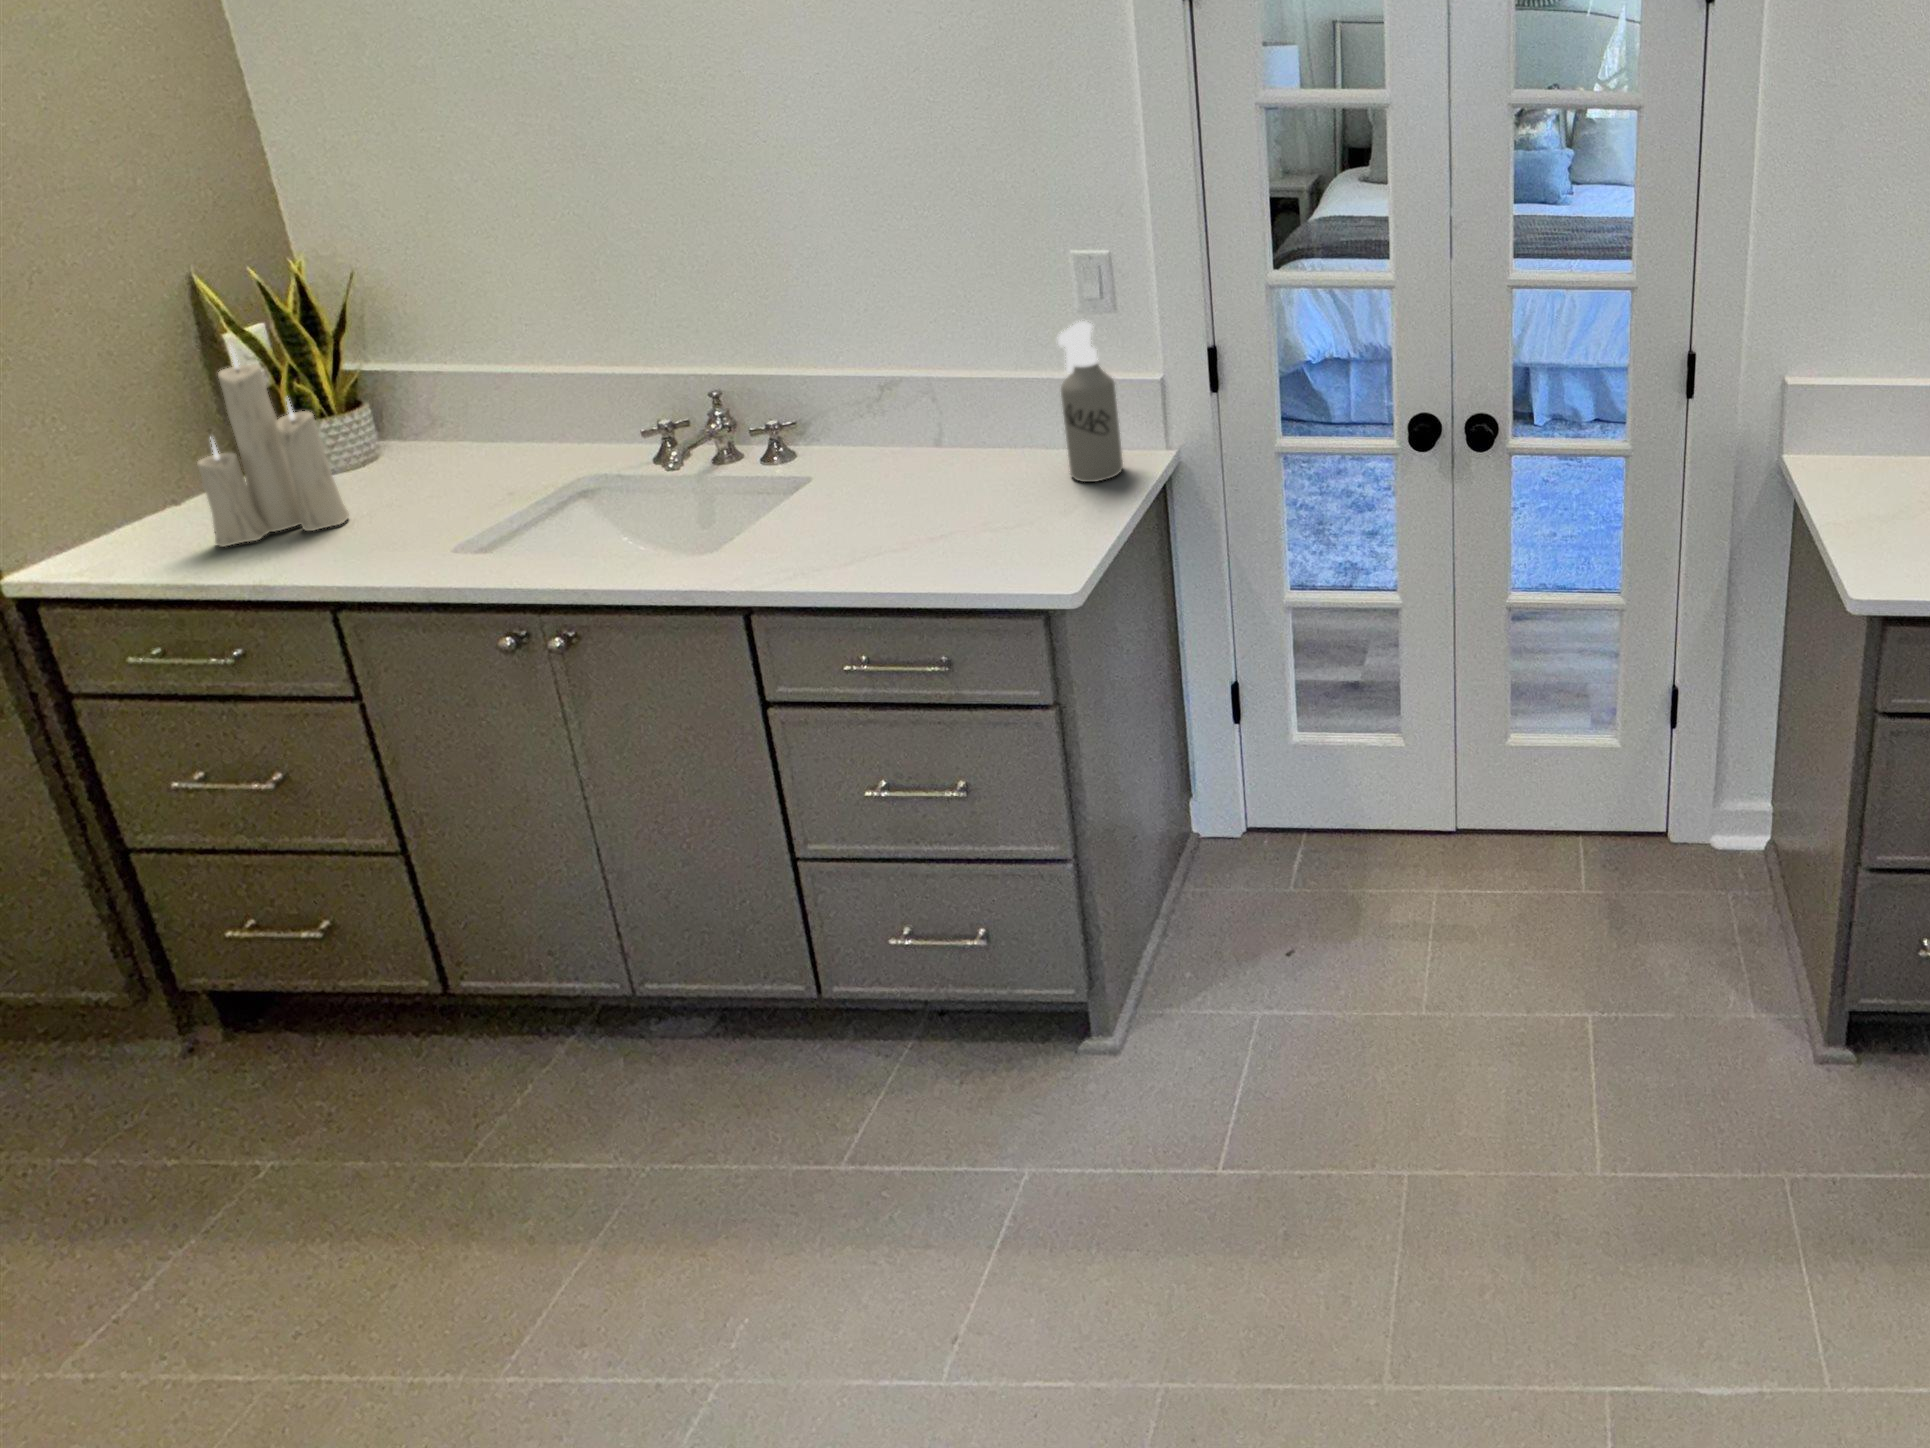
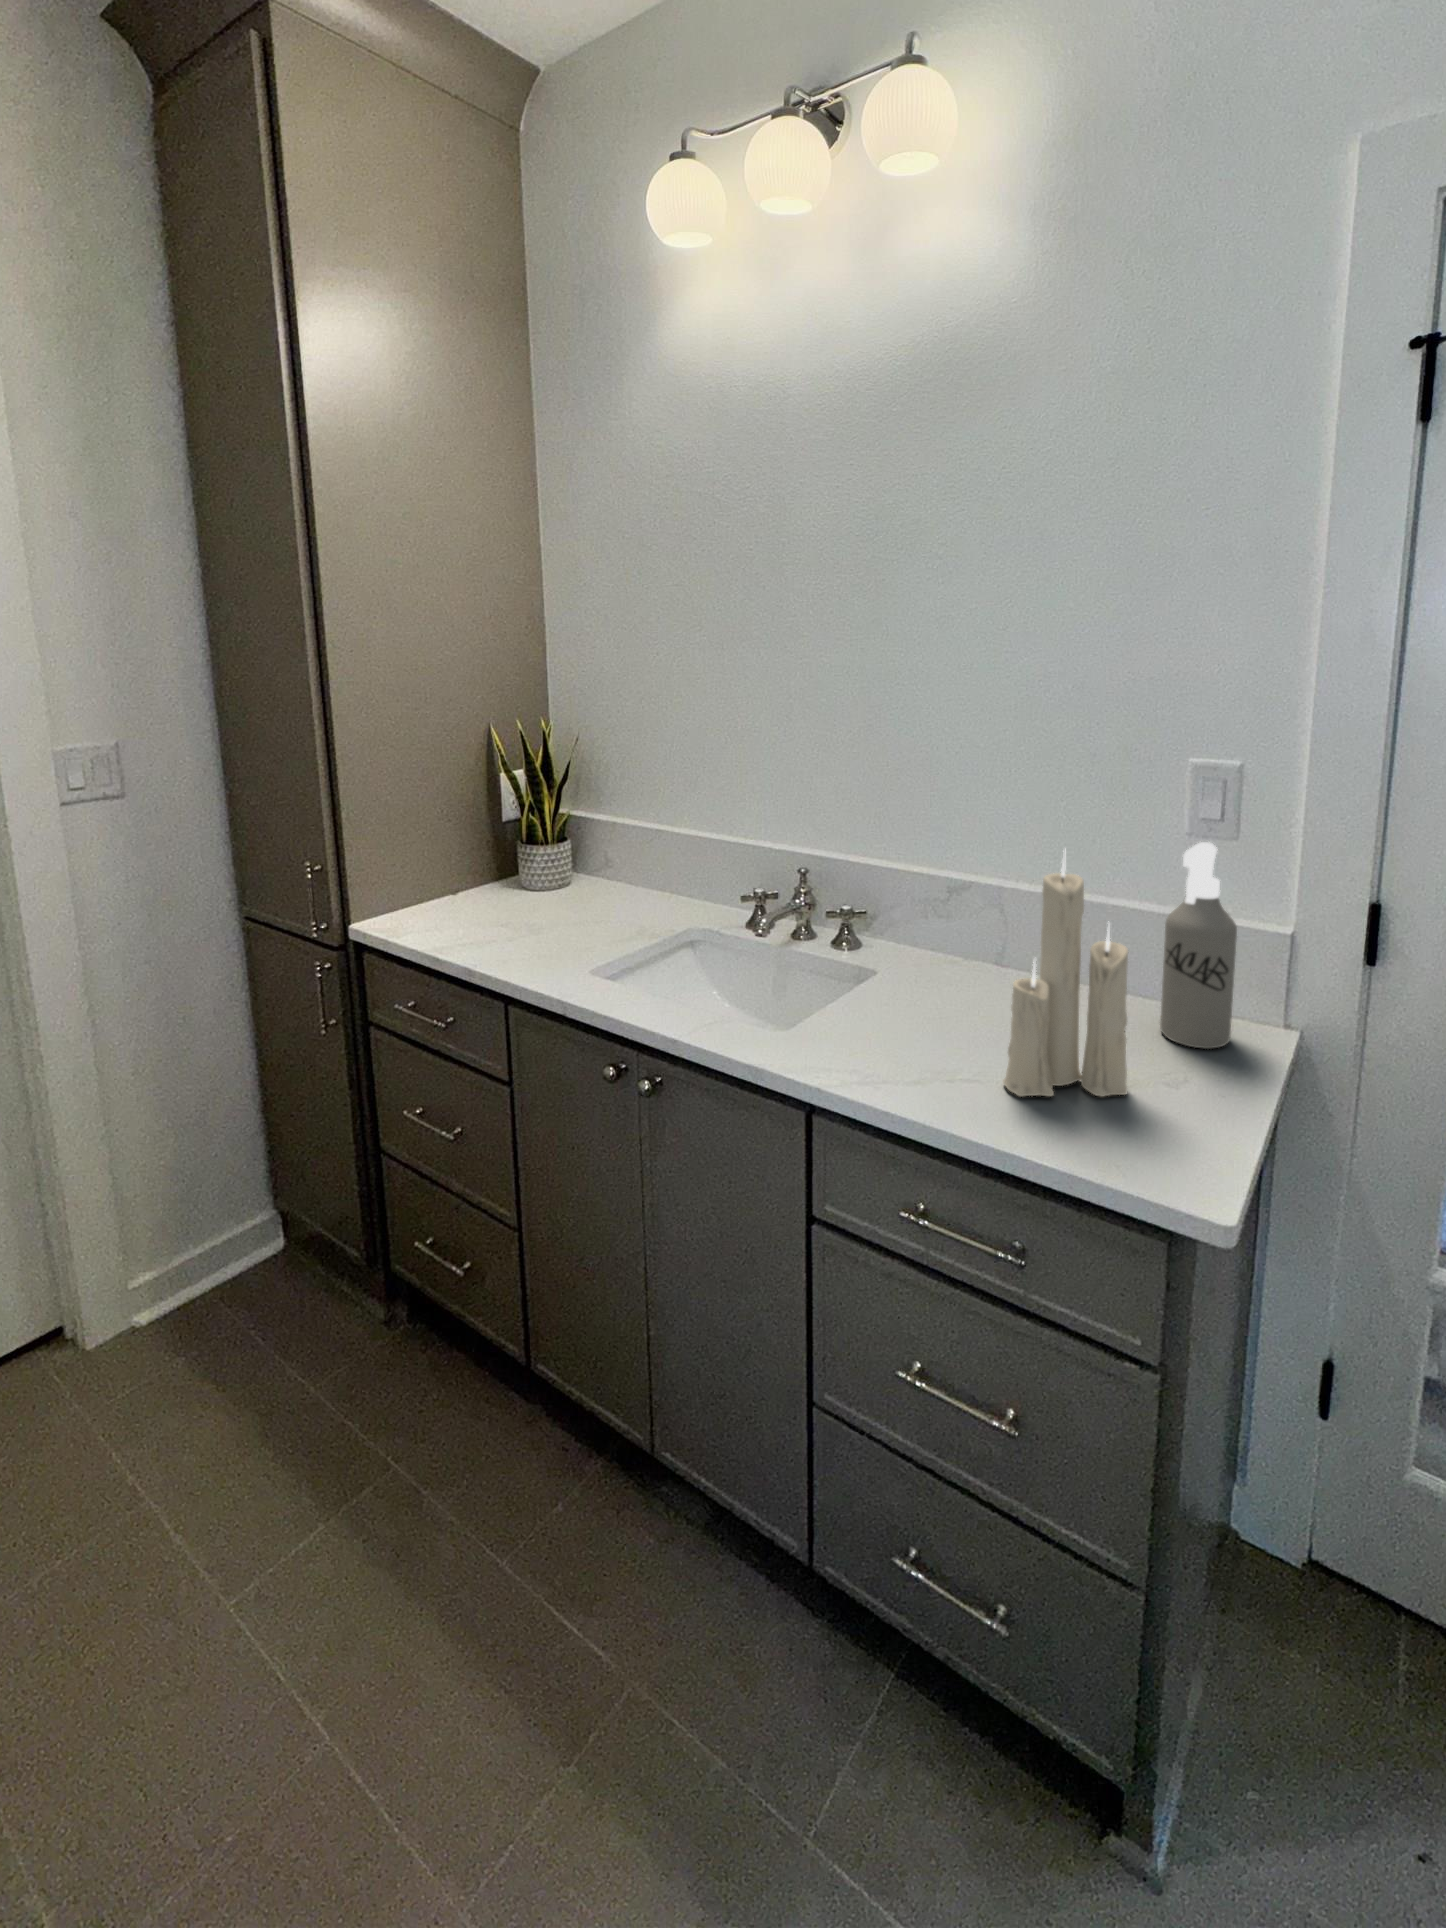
candle: present [197,349,349,547] -> present [1003,848,1128,1097]

